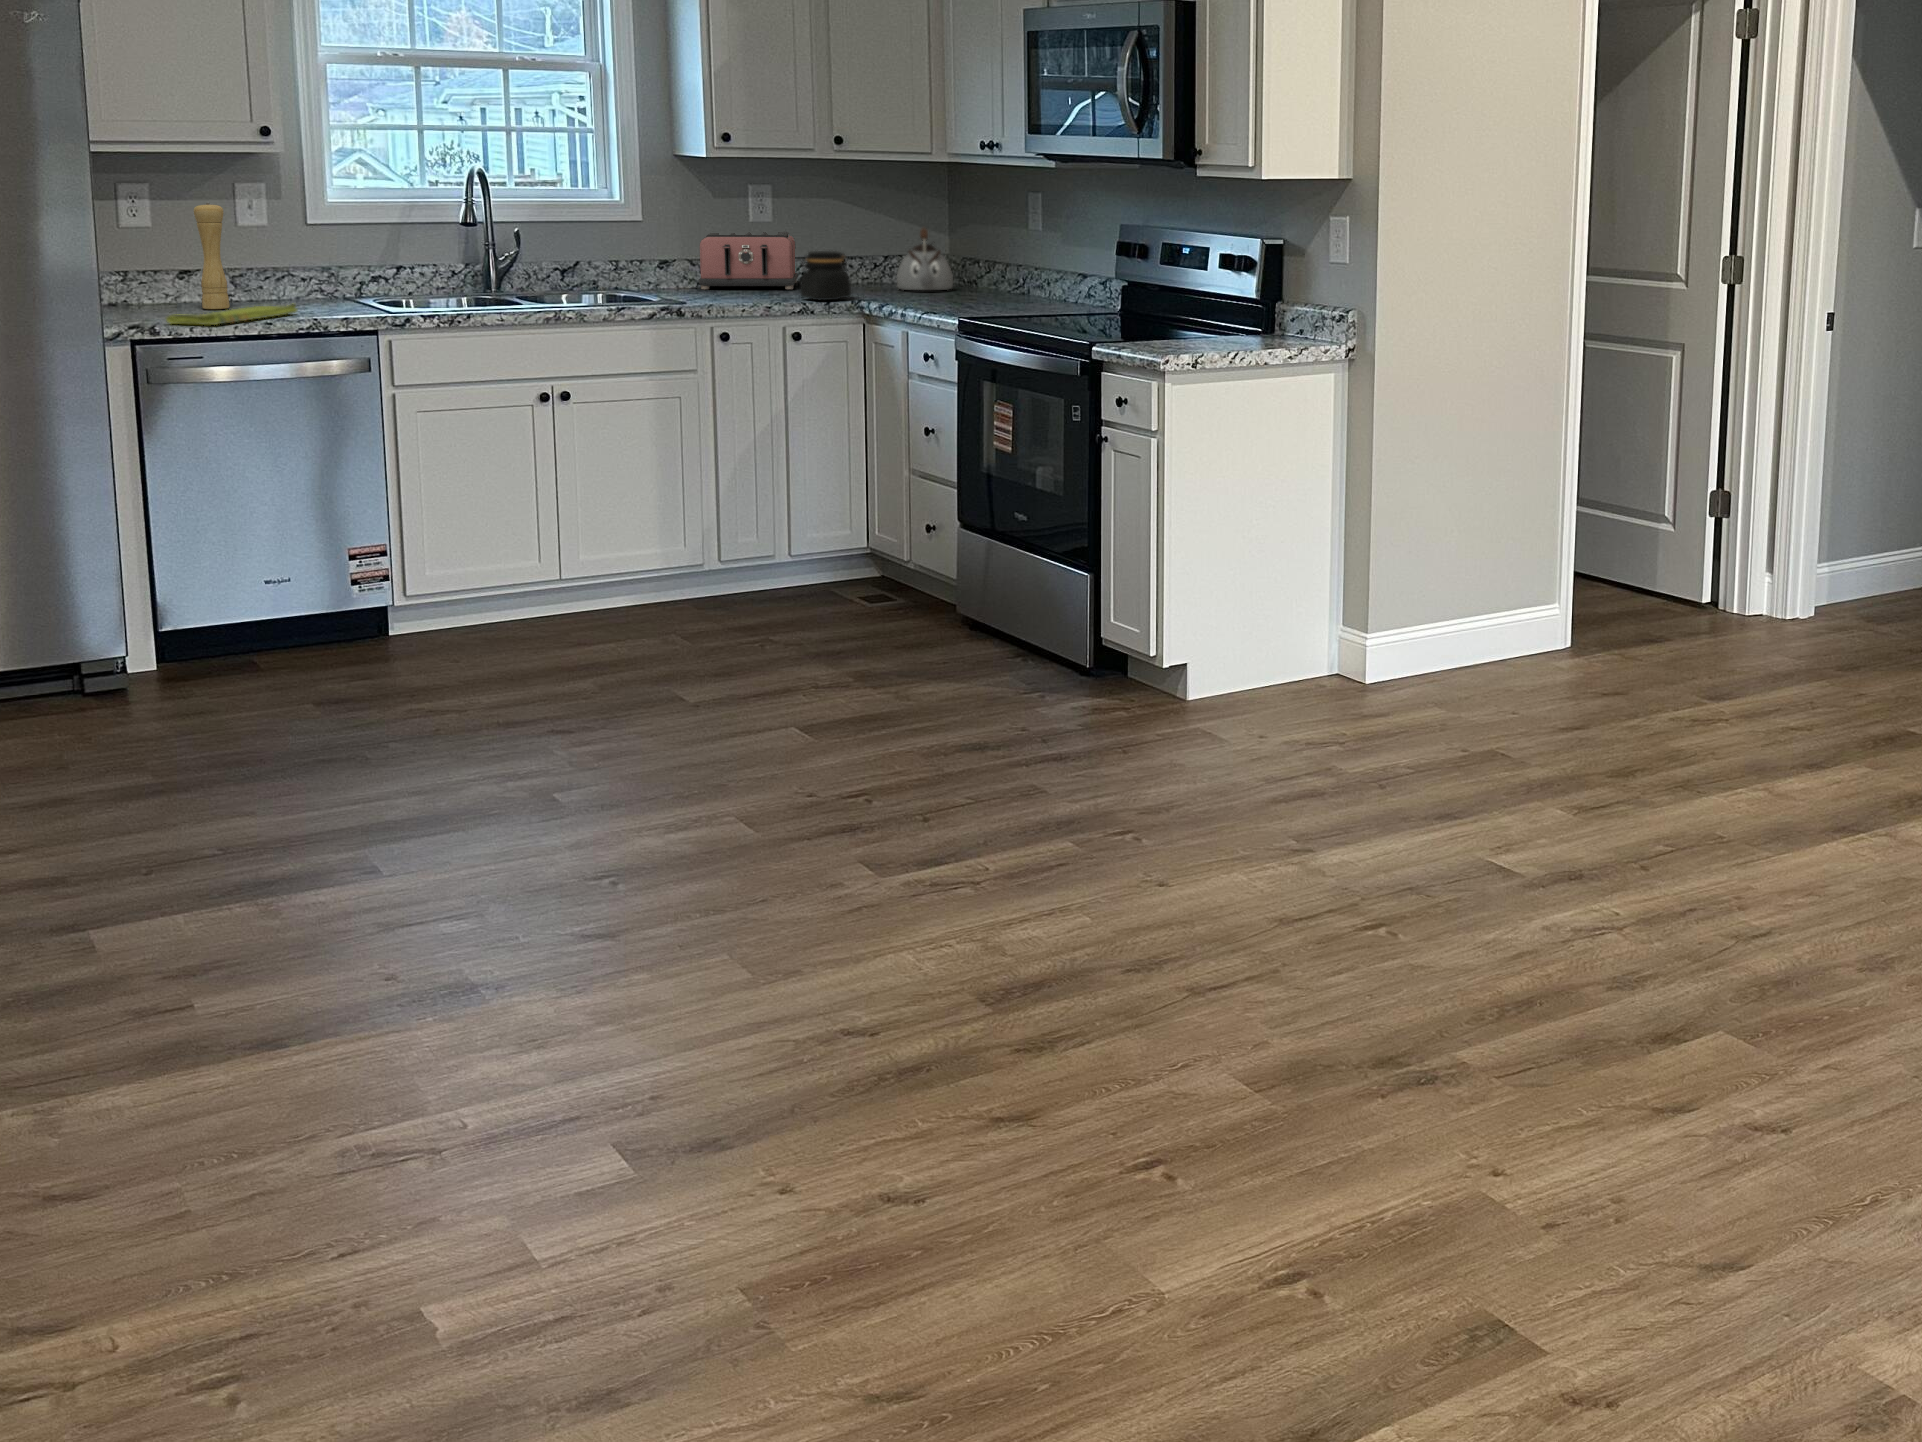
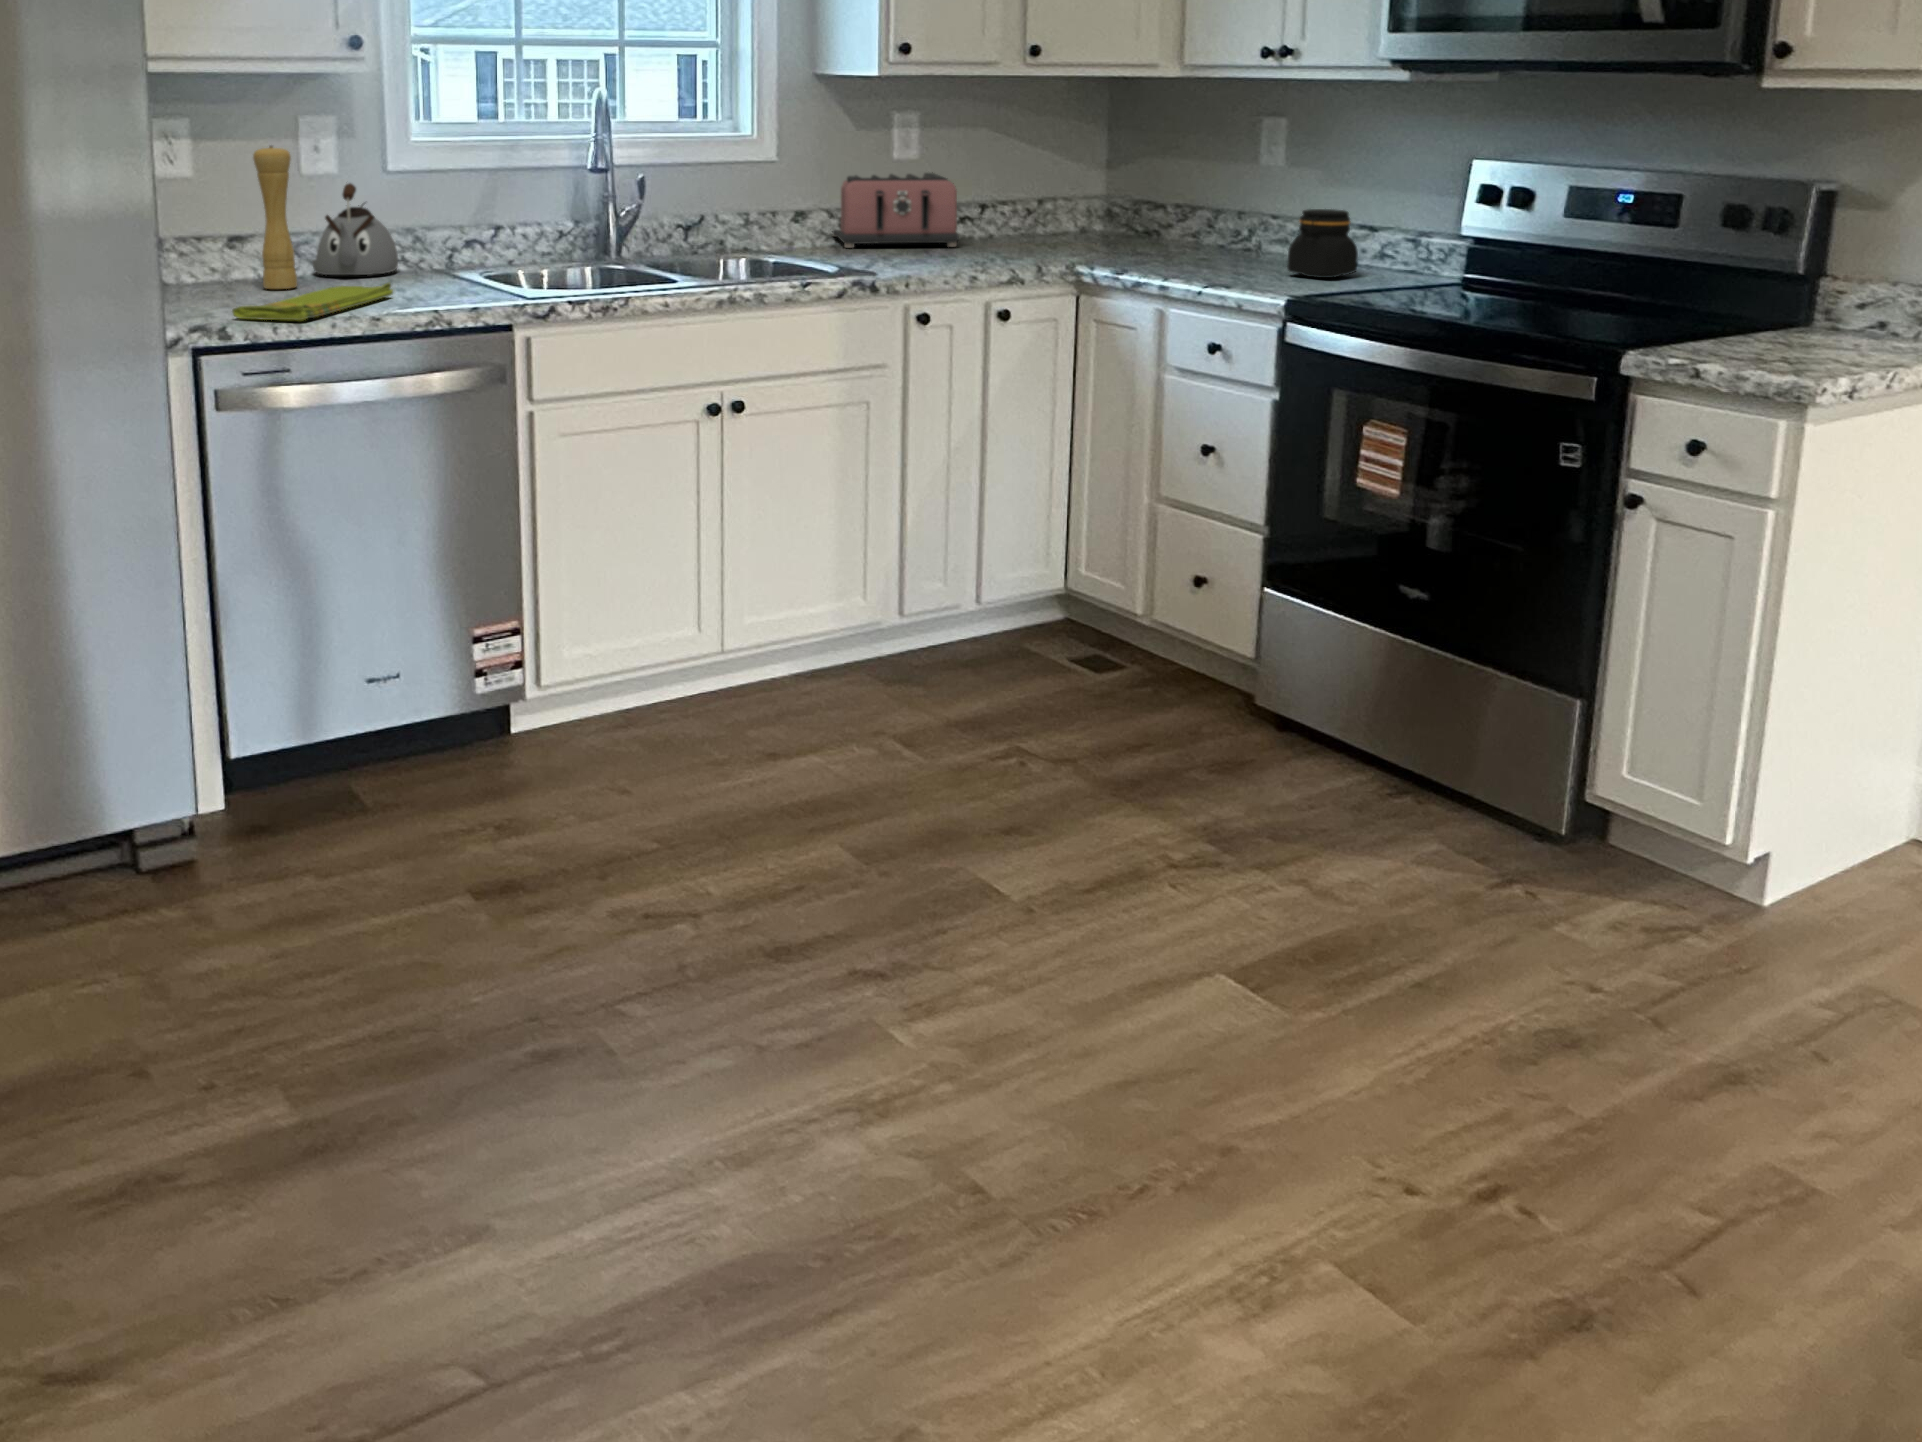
kettle: present [897,228,953,290] -> present [312,183,398,275]
jar: present [800,251,851,300] -> present [1287,209,1358,278]

